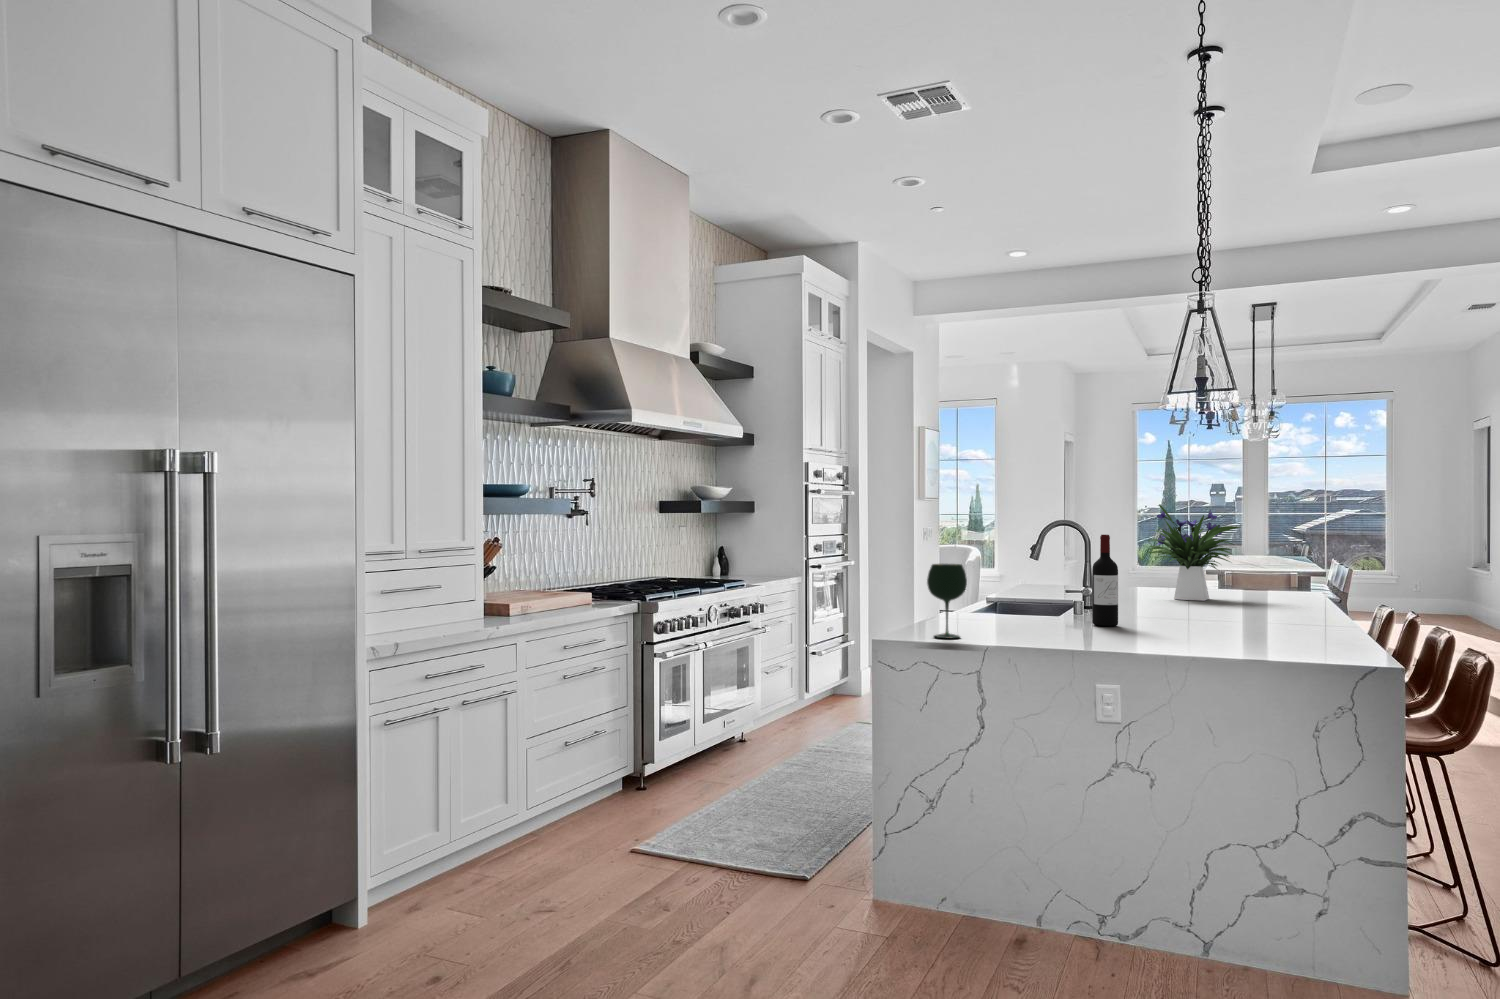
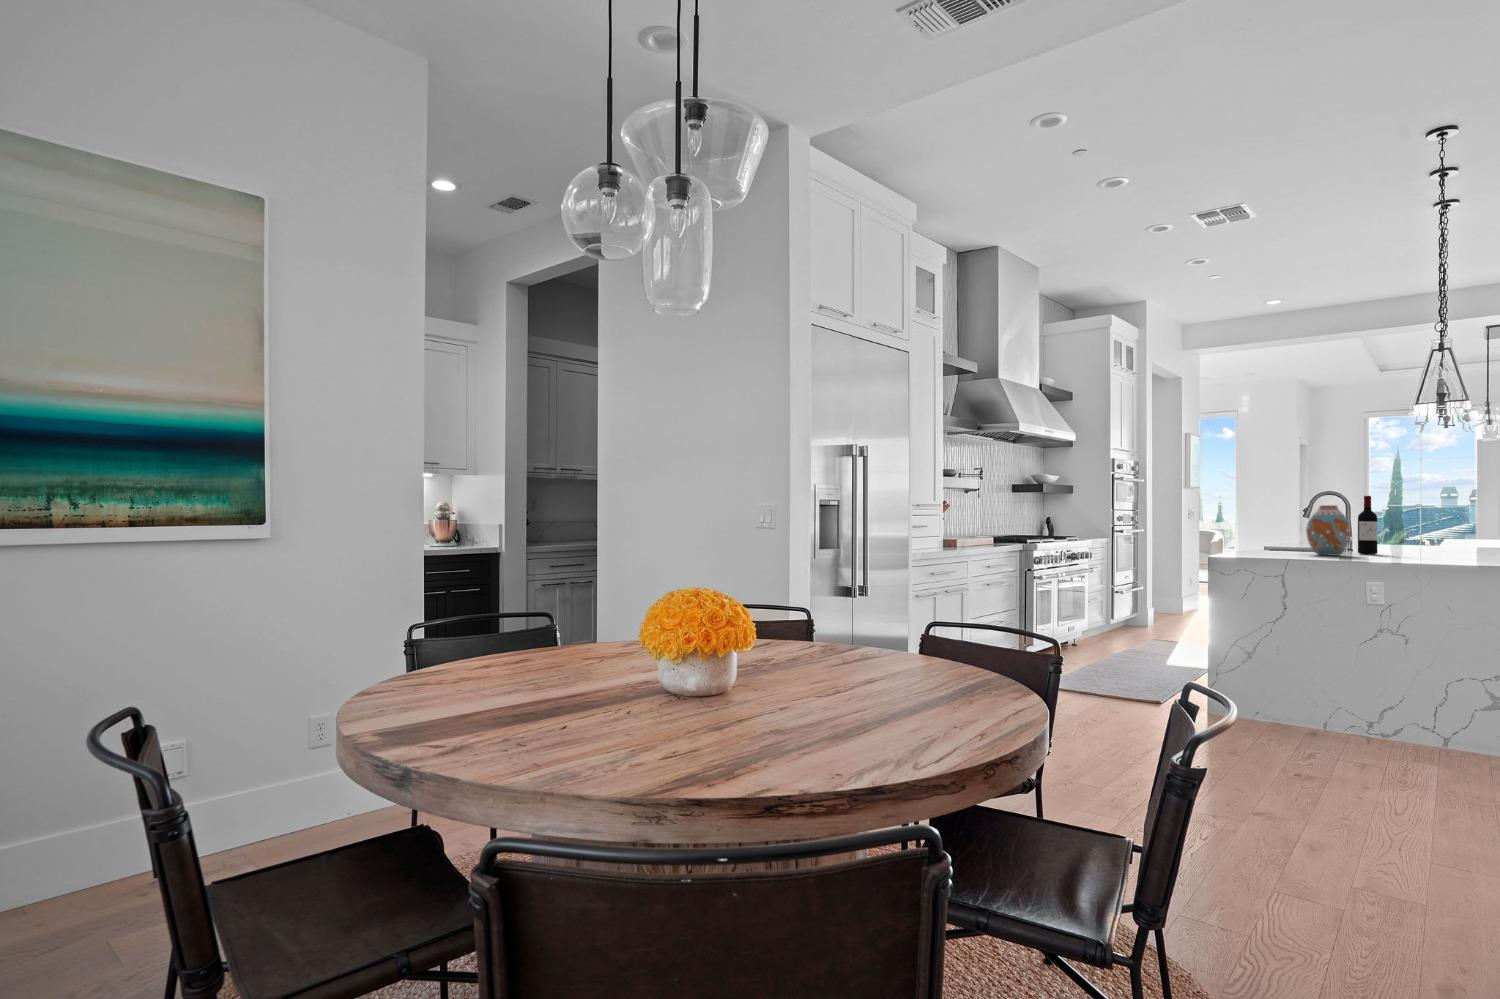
flower arrangement: present [1148,504,1240,601] -> none [1392,482,1471,548]
vase: none [1018,552,1079,635] -> present [1306,505,1351,556]
wine glass: present [927,564,967,638] -> none [1246,511,1274,555]

